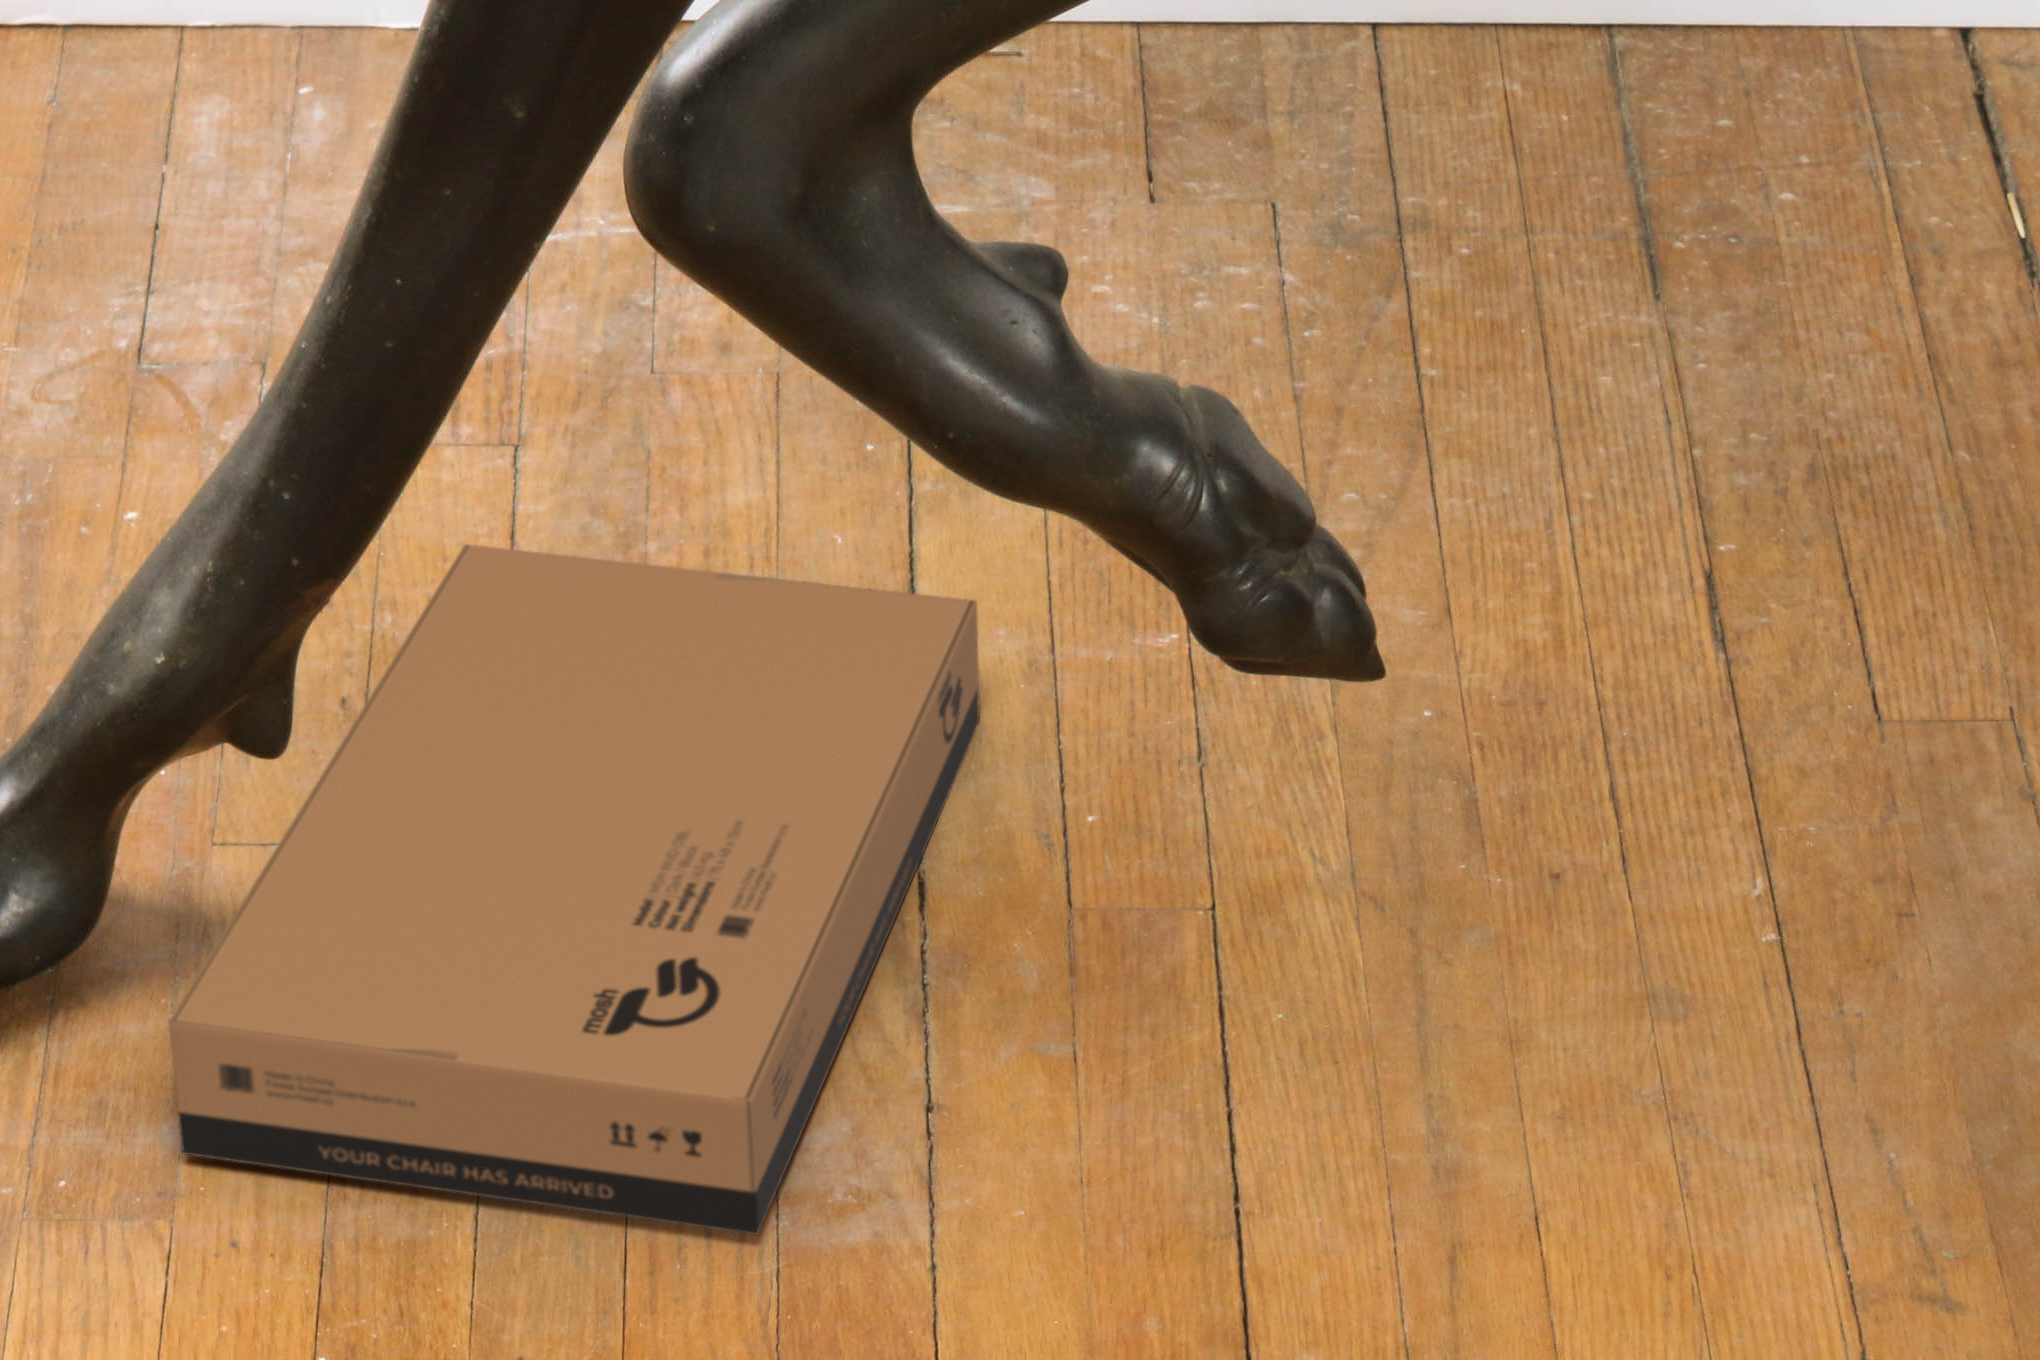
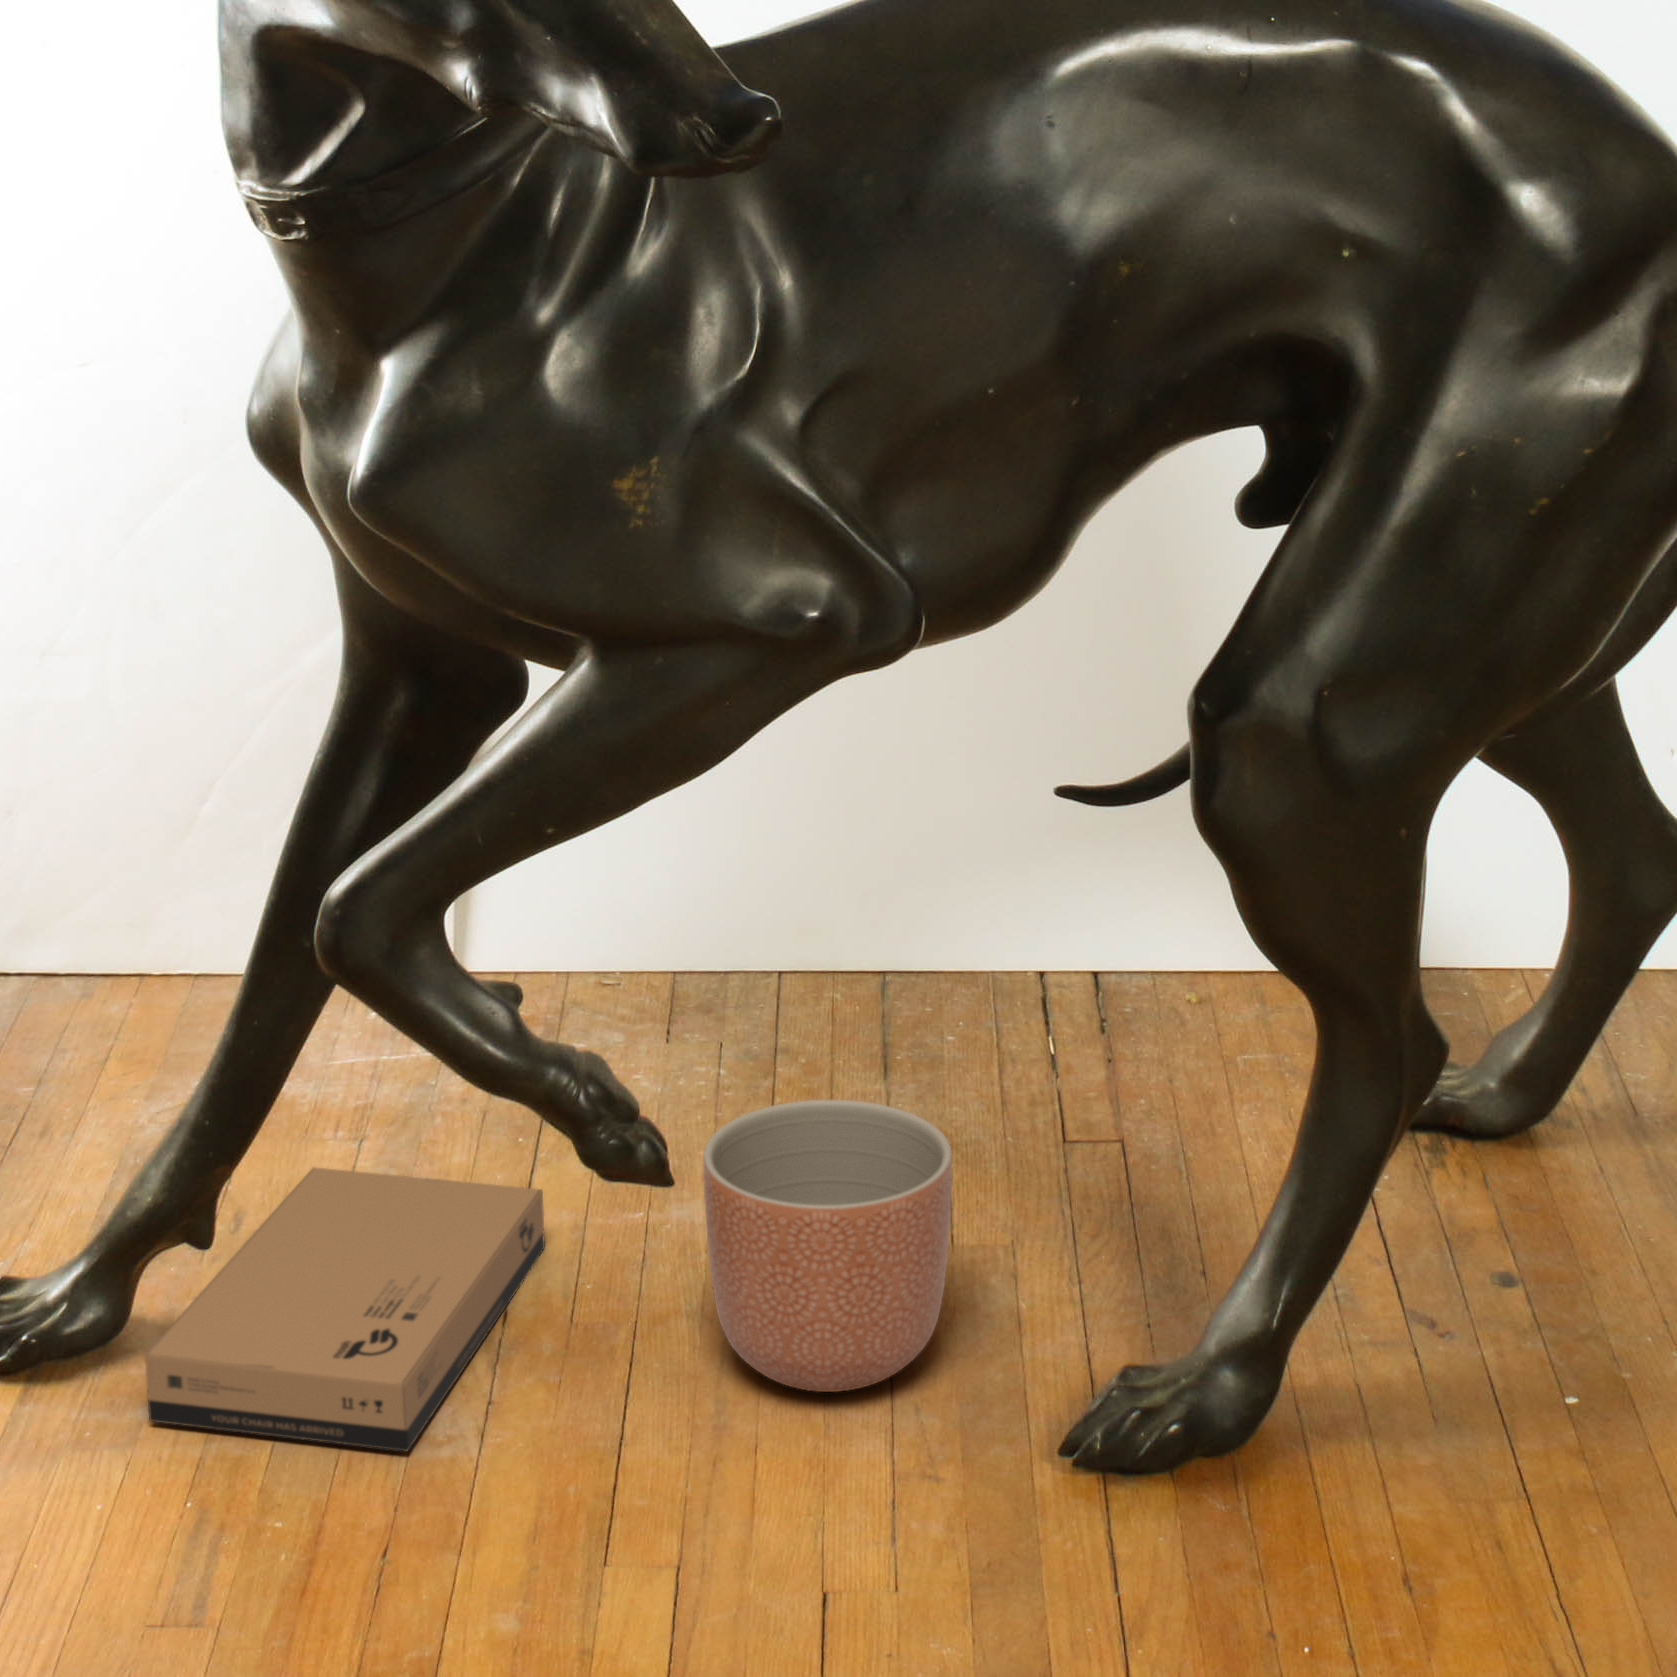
planter: none [1388,437,1956,1089] -> present [703,1100,952,1392]

